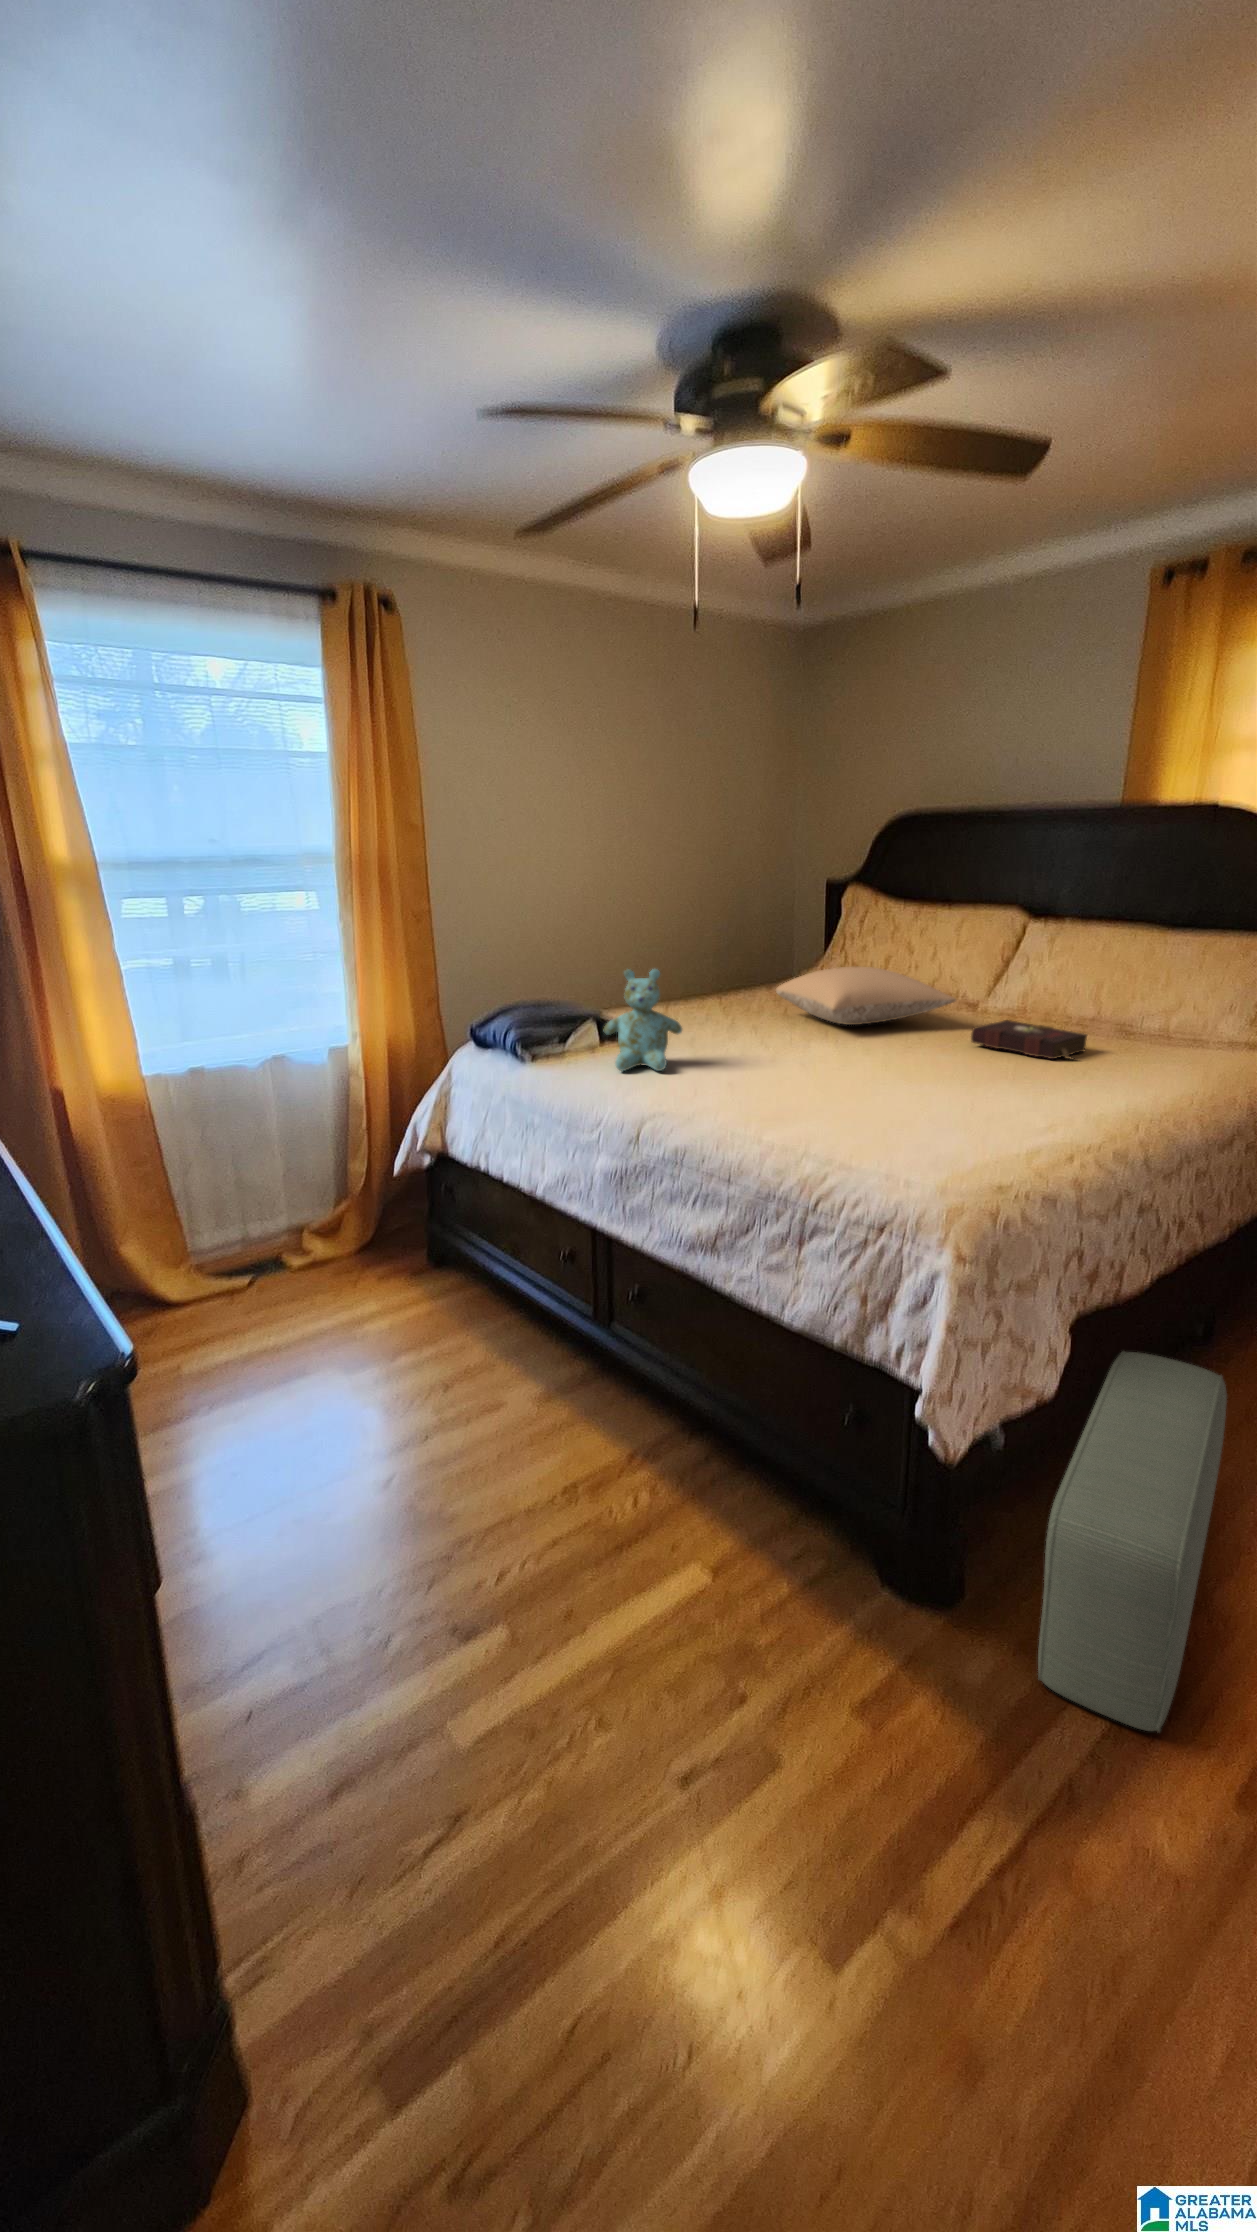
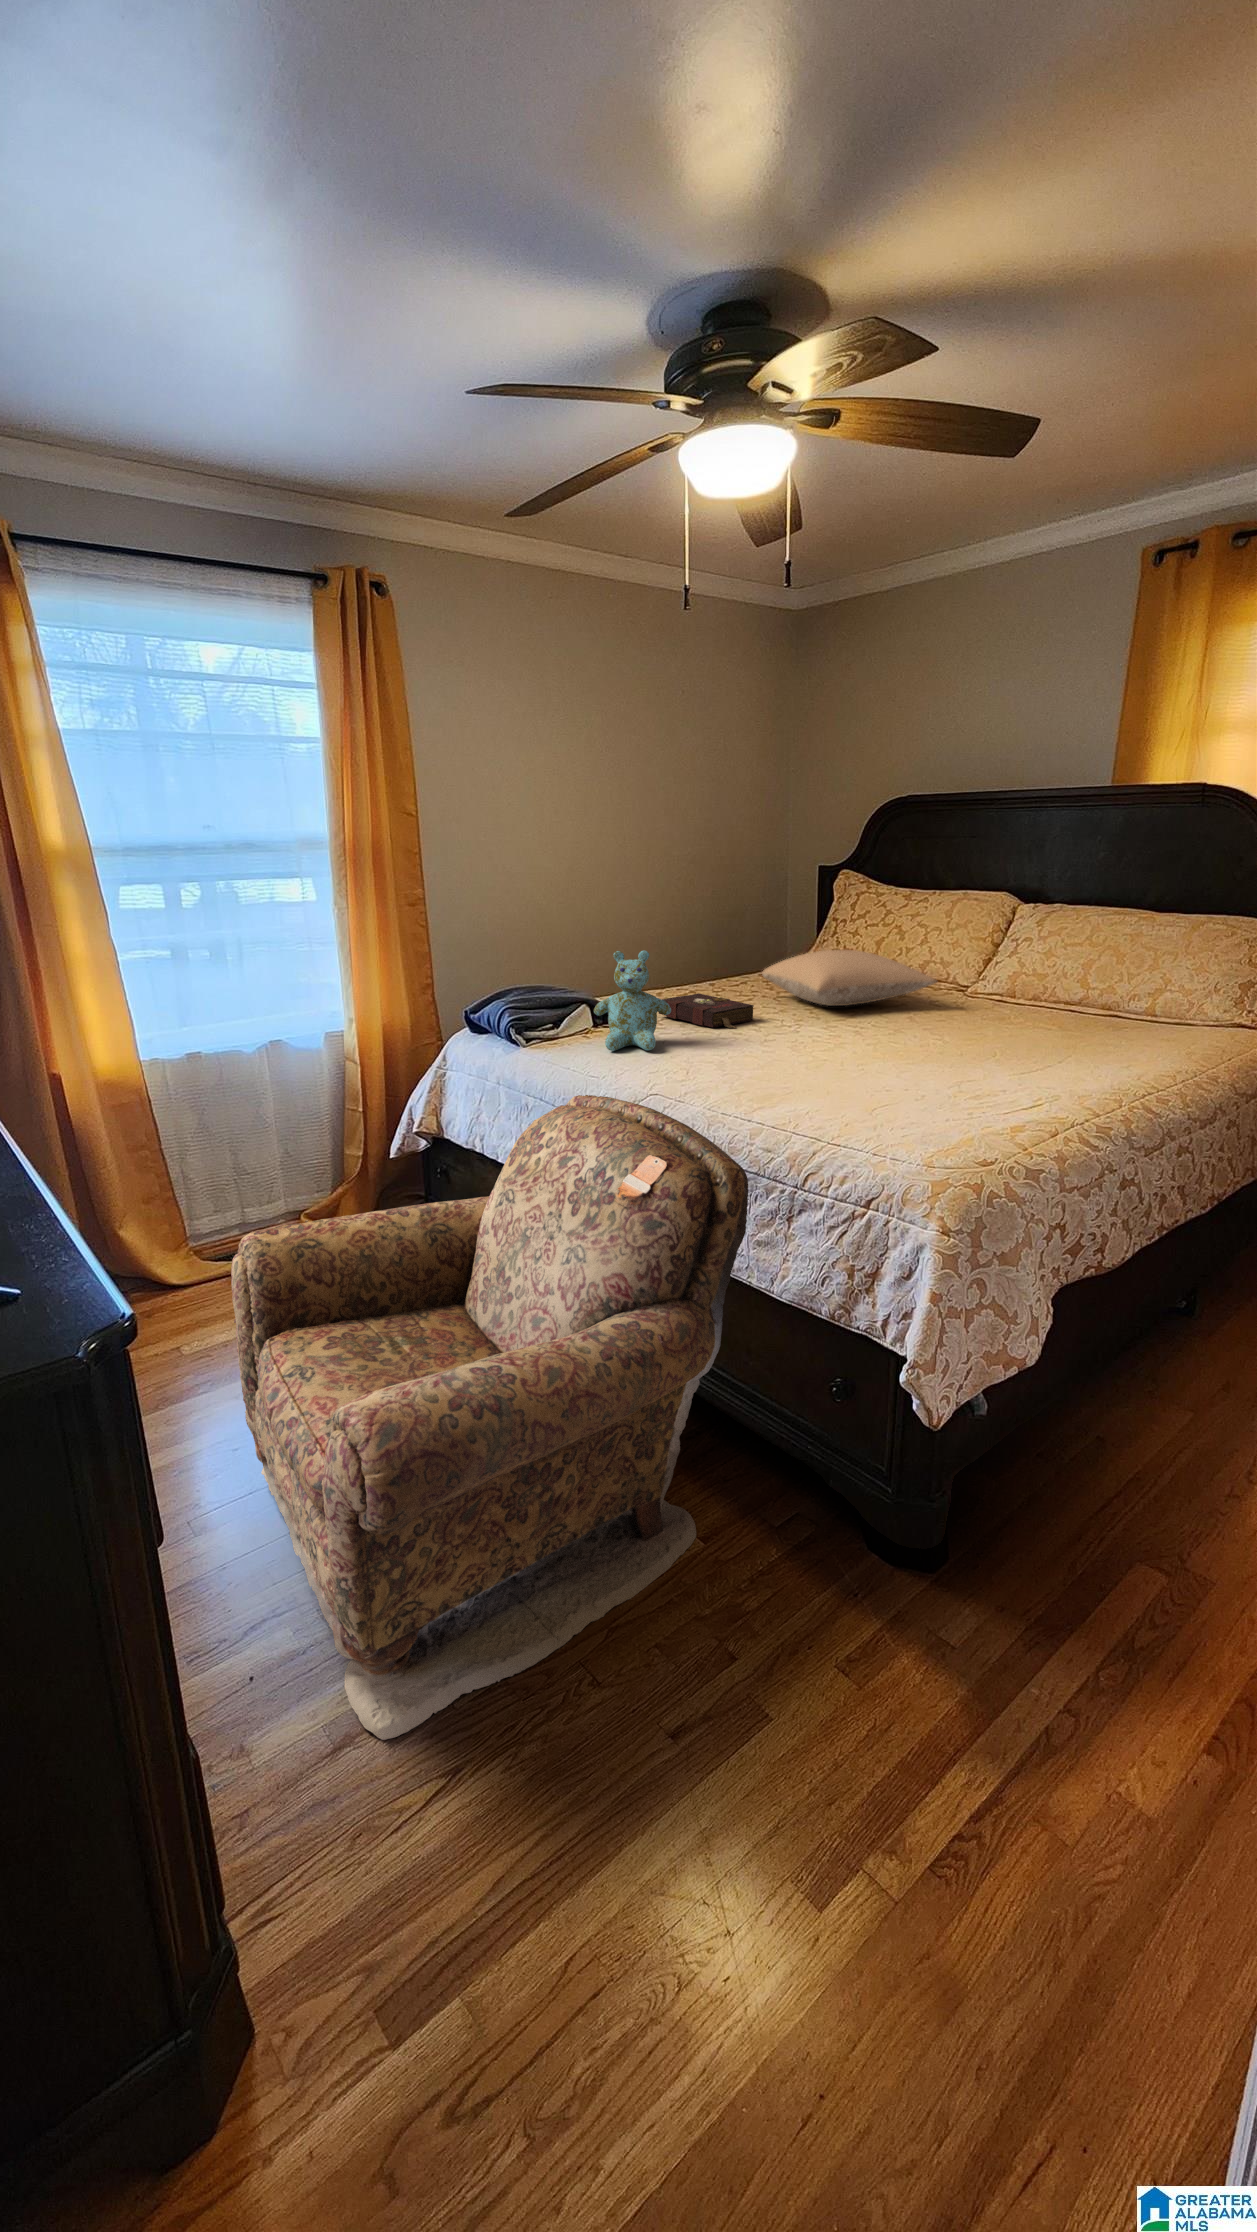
book: present [971,1020,1087,1060] -> present [659,993,754,1028]
armchair: none [237,1117,761,1765] -> present [231,1095,748,1740]
pouf: present [1038,1351,1227,1732] -> none [1024,1322,1207,1703]

